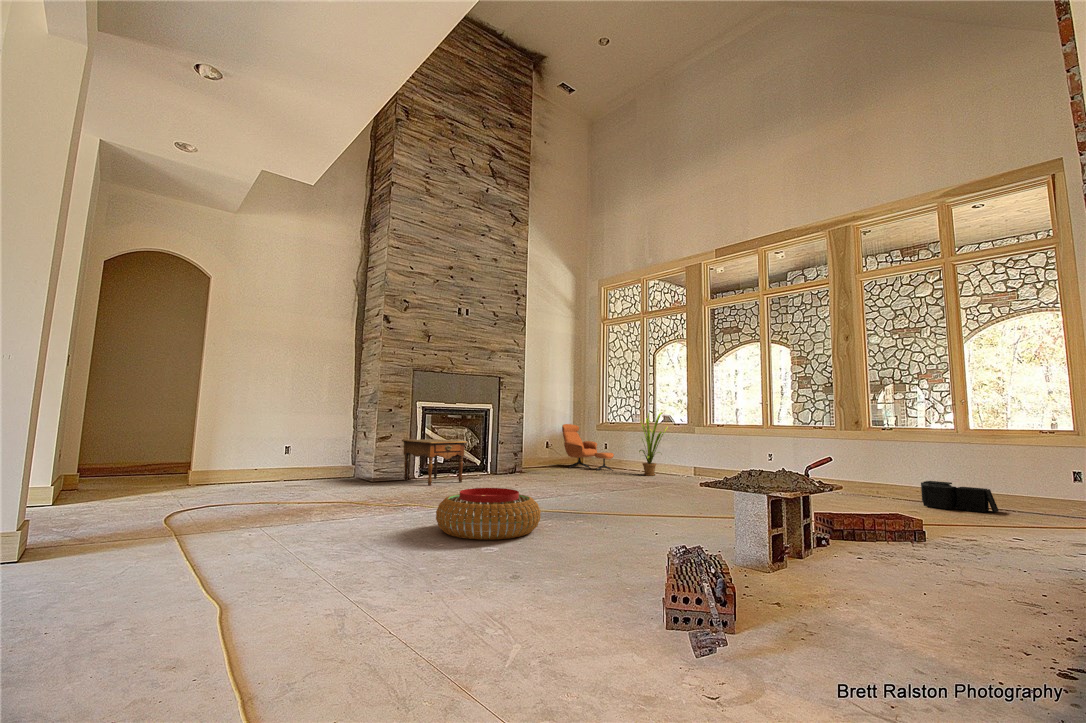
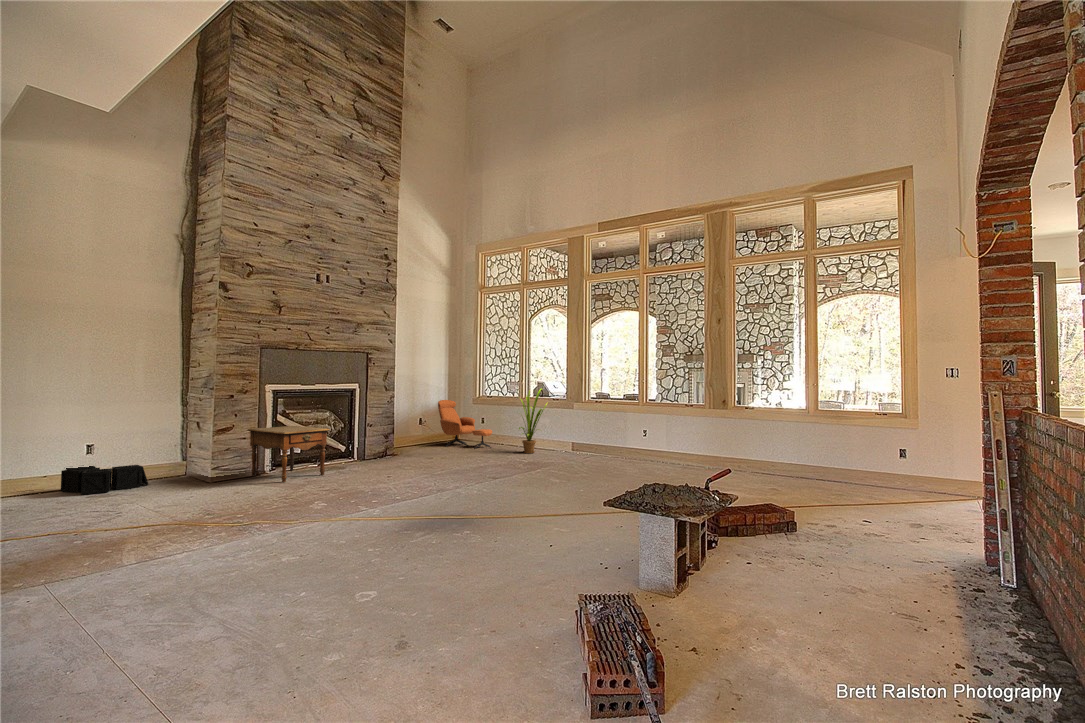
storage bin: present [921,481,998,513] -> present [61,465,148,495]
pouf: present [436,488,541,540] -> none [287,501,420,573]

